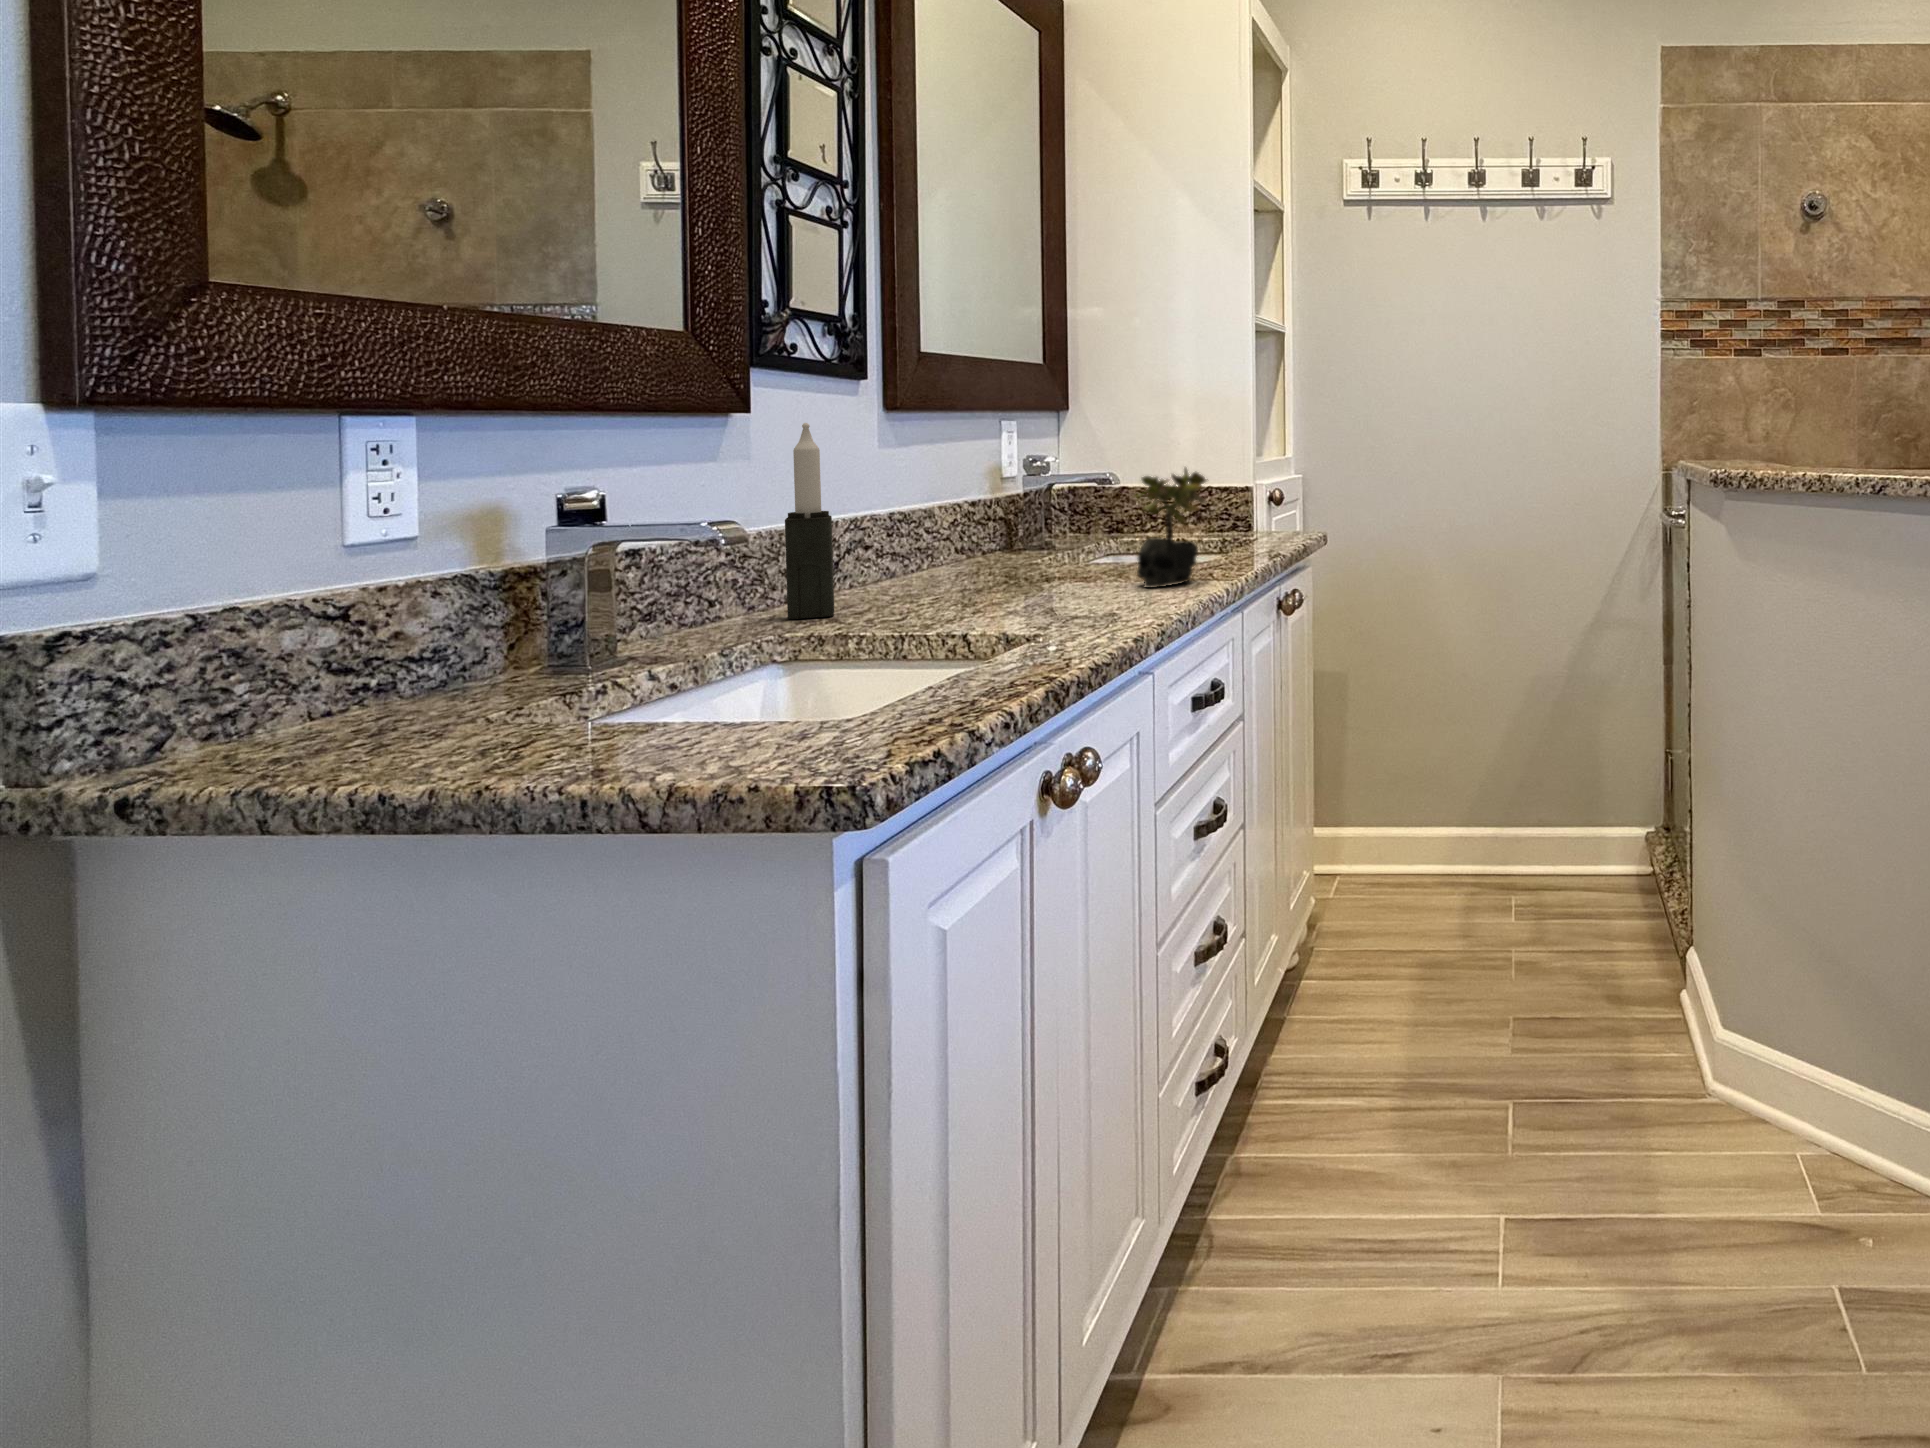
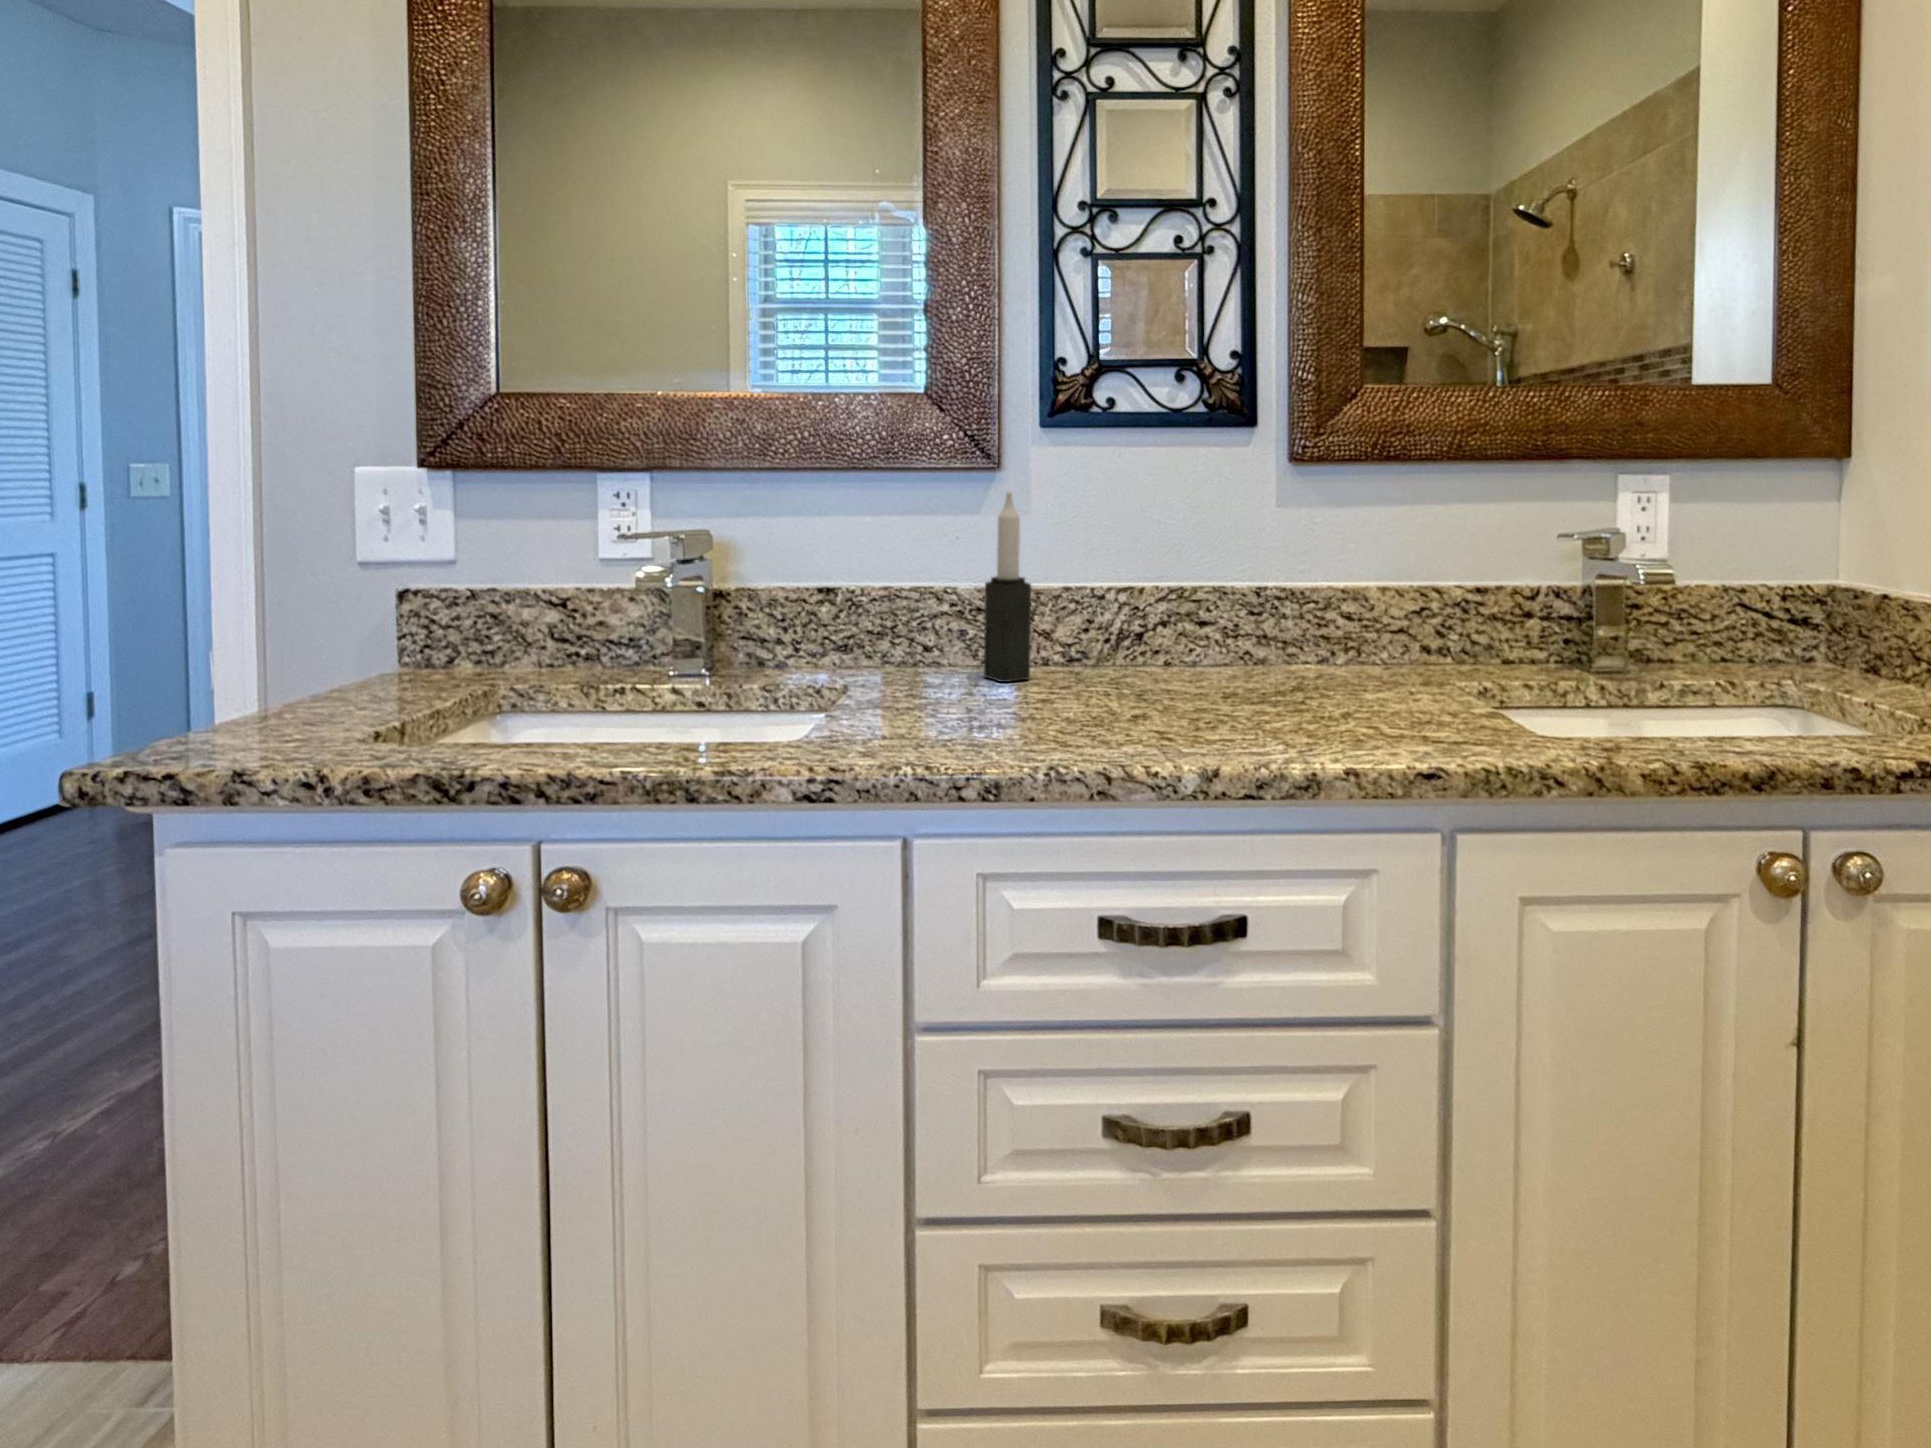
succulent plant: present [1133,468,1208,588] -> none [1269,582,1413,749]

